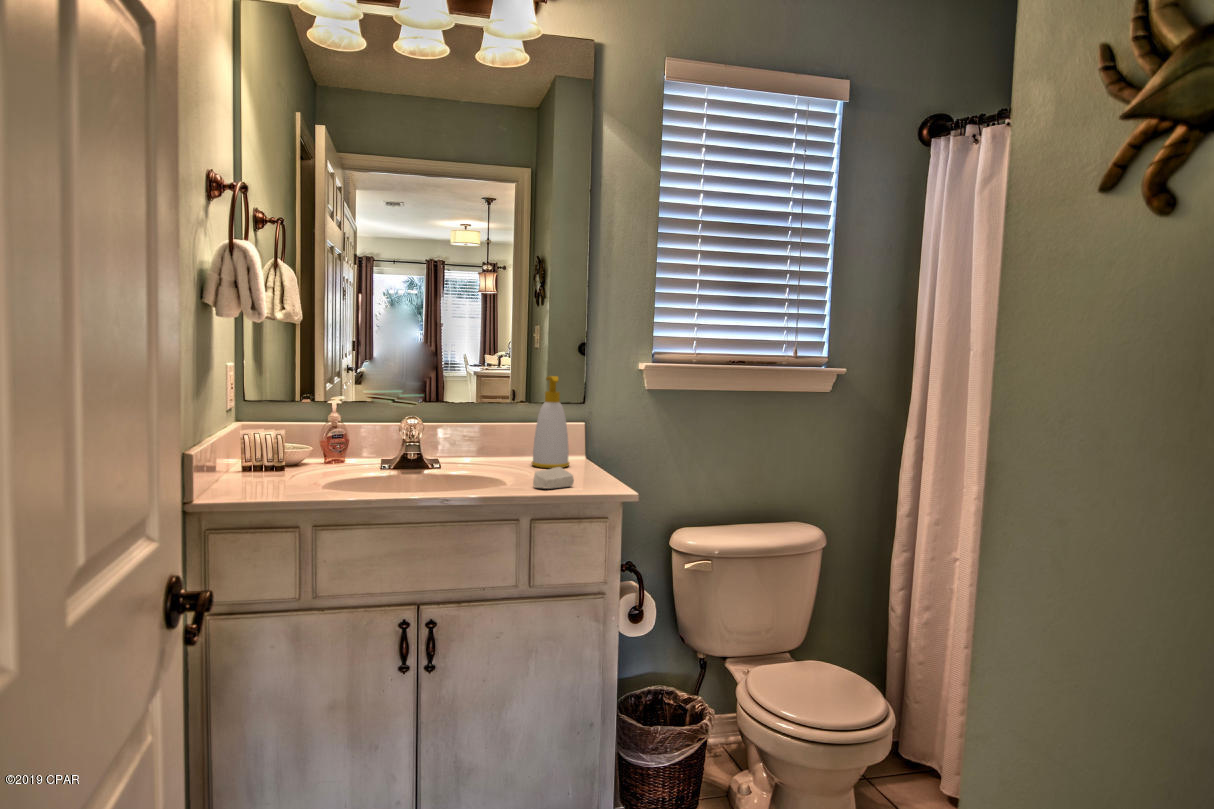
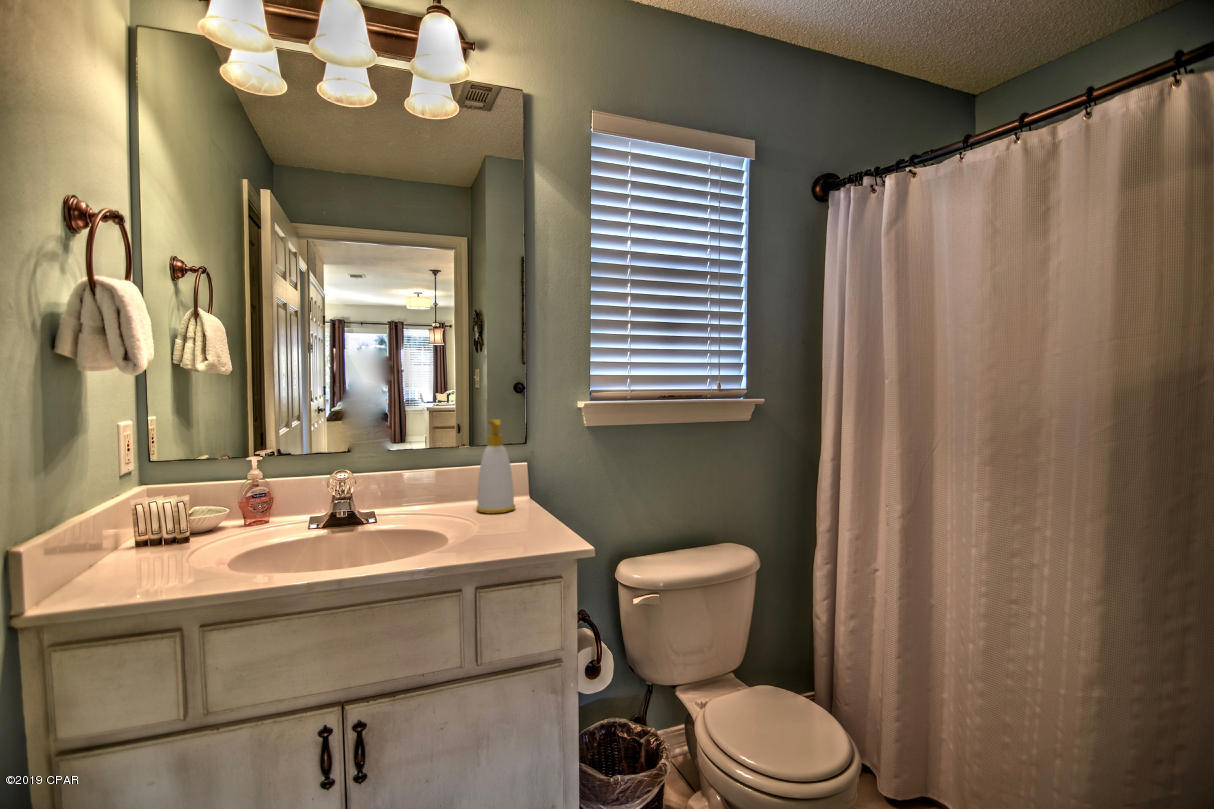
soap bar: present [533,467,574,489] -> none [477,519,522,548]

